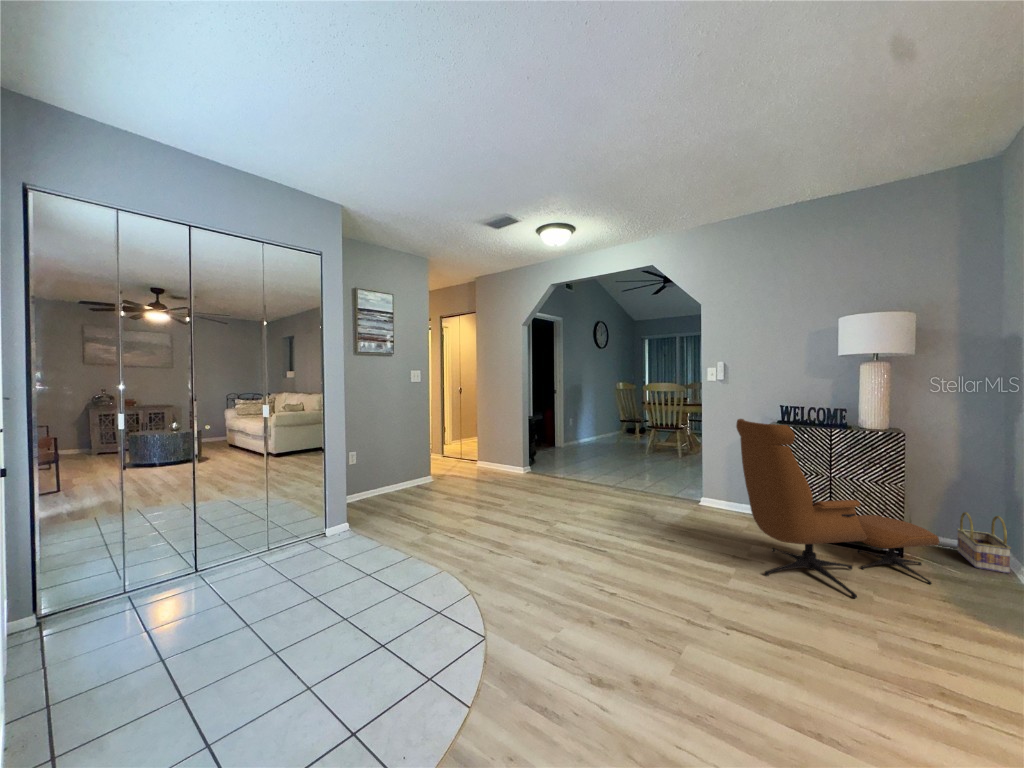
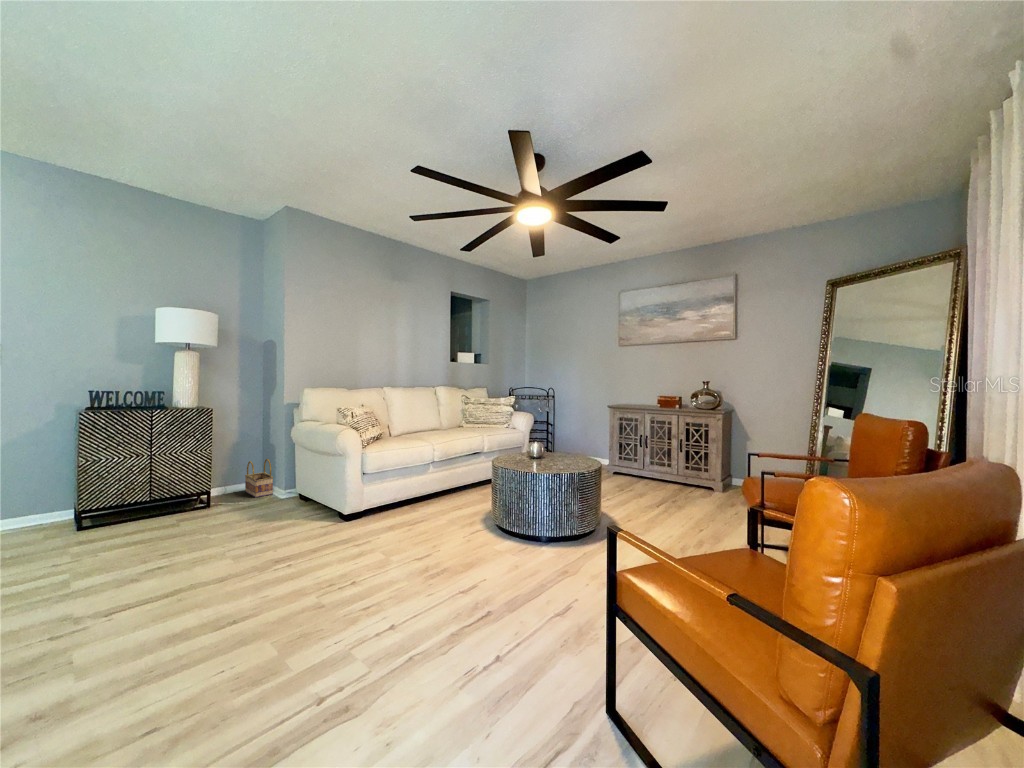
lounge chair: present [736,419,939,598] -> none [32,402,235,571]

